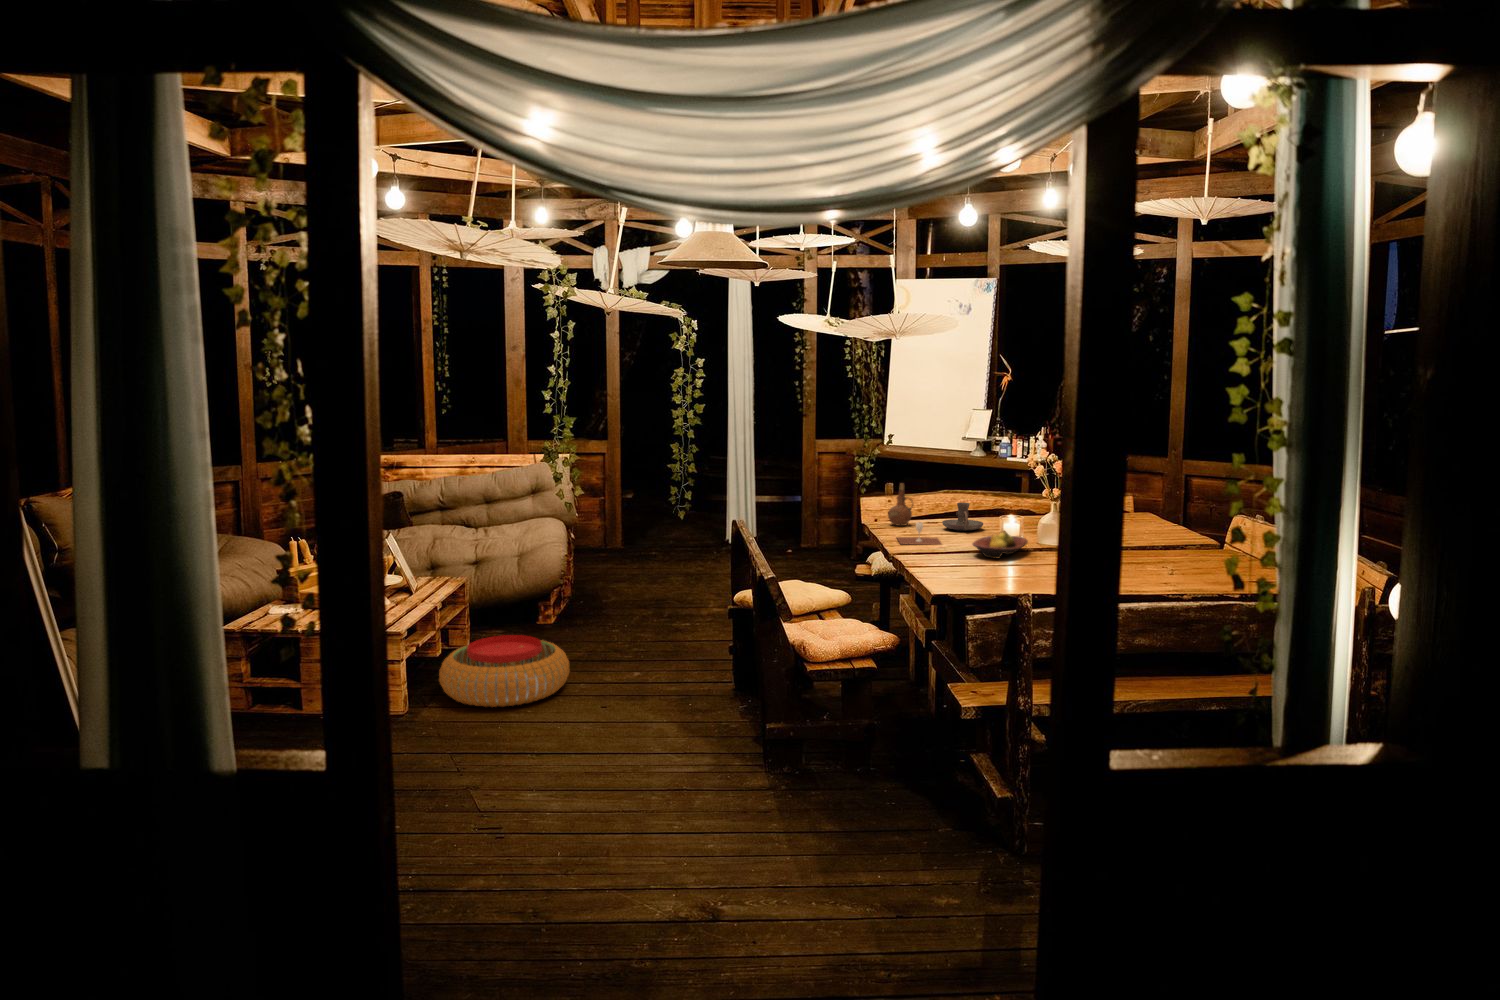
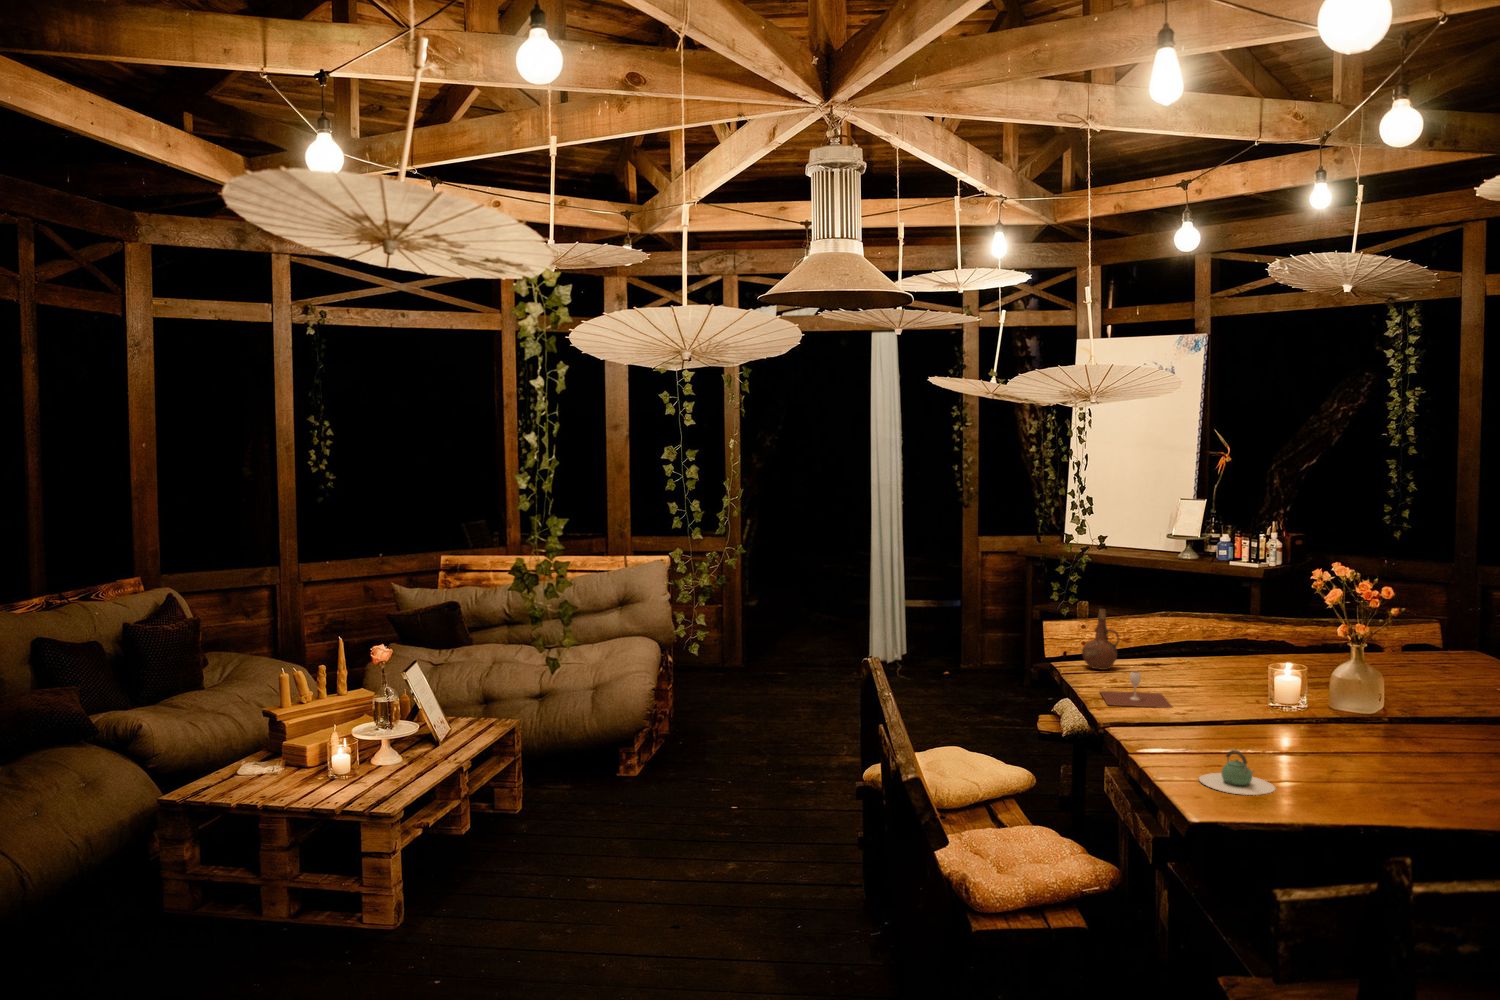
candle holder: present [942,503,983,531] -> none [1164,640,1227,681]
fruit bowl: present [973,530,1028,558] -> none [1226,693,1314,739]
teapot: none [947,558,991,583] -> present [1199,750,1275,795]
pouf: present [439,635,569,707] -> none [466,806,640,915]

